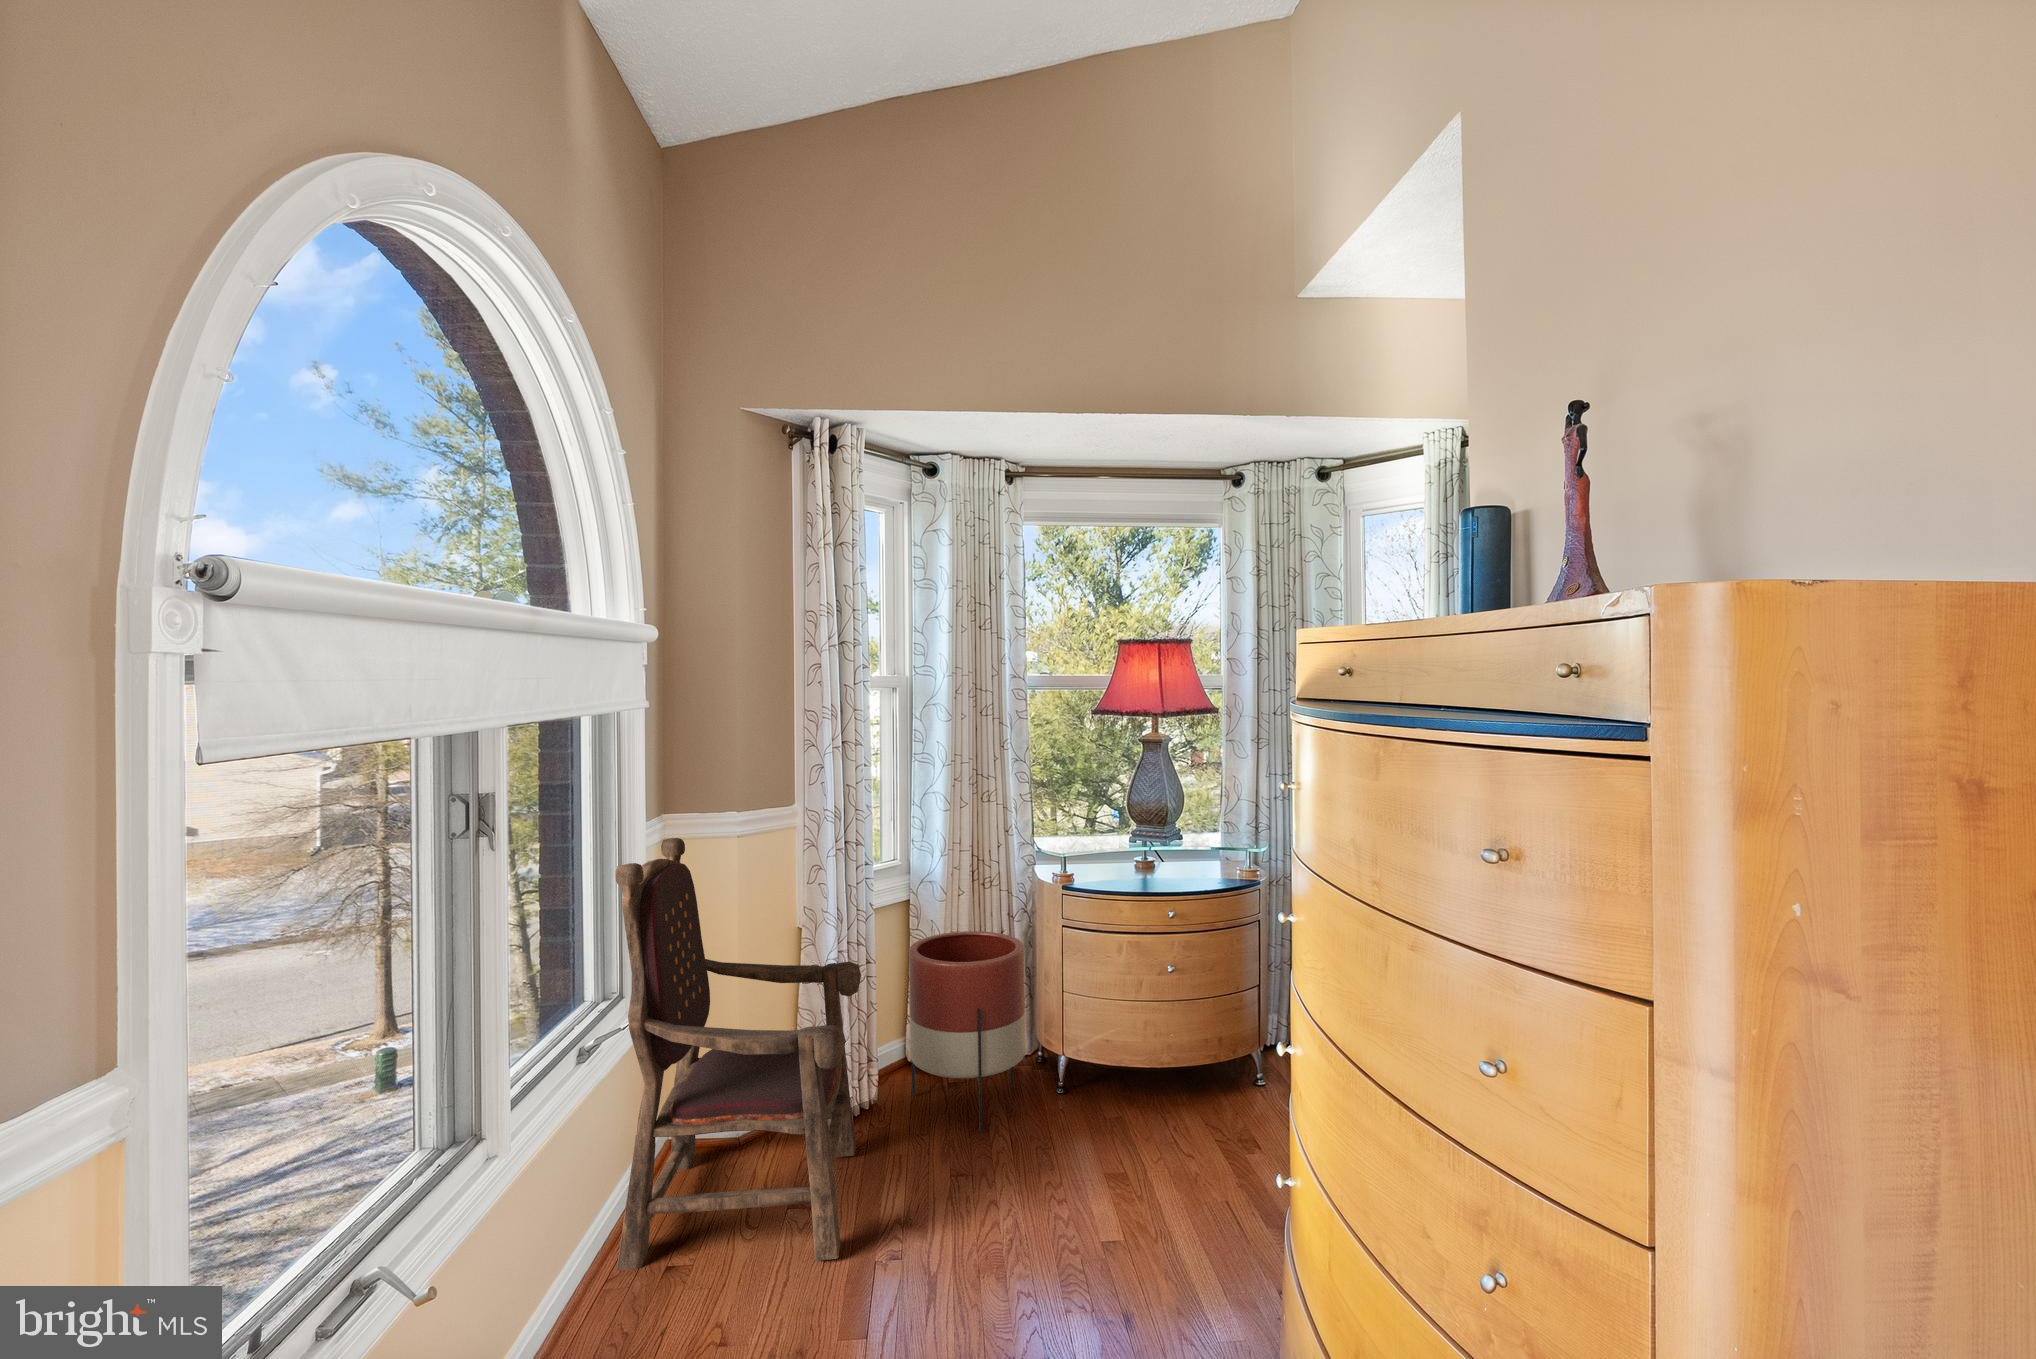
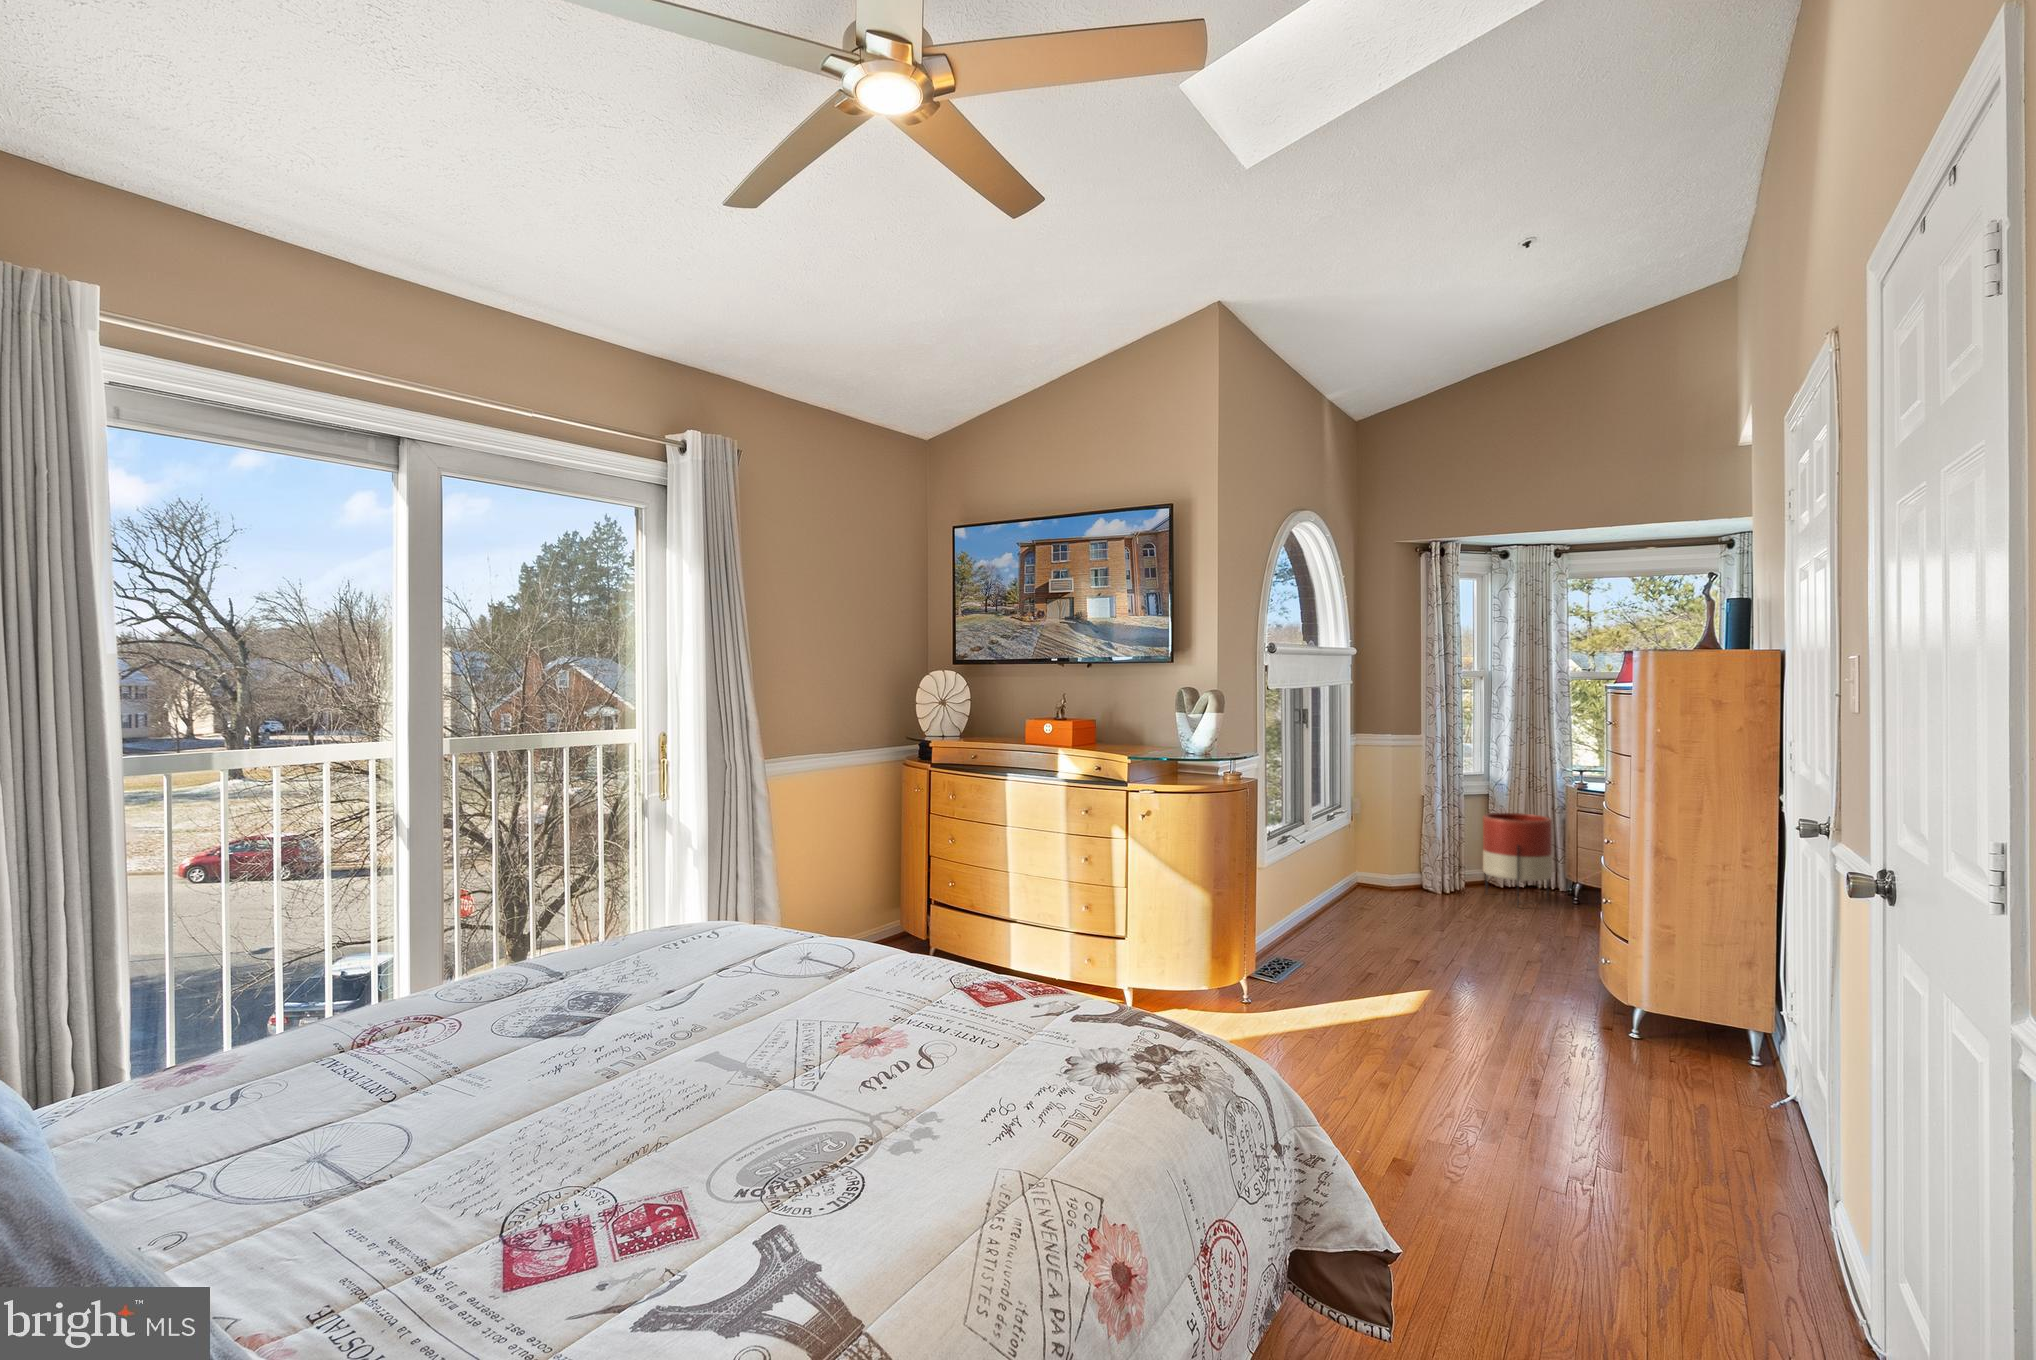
armchair: present [616,838,861,1270] -> none [1339,744,1452,917]

